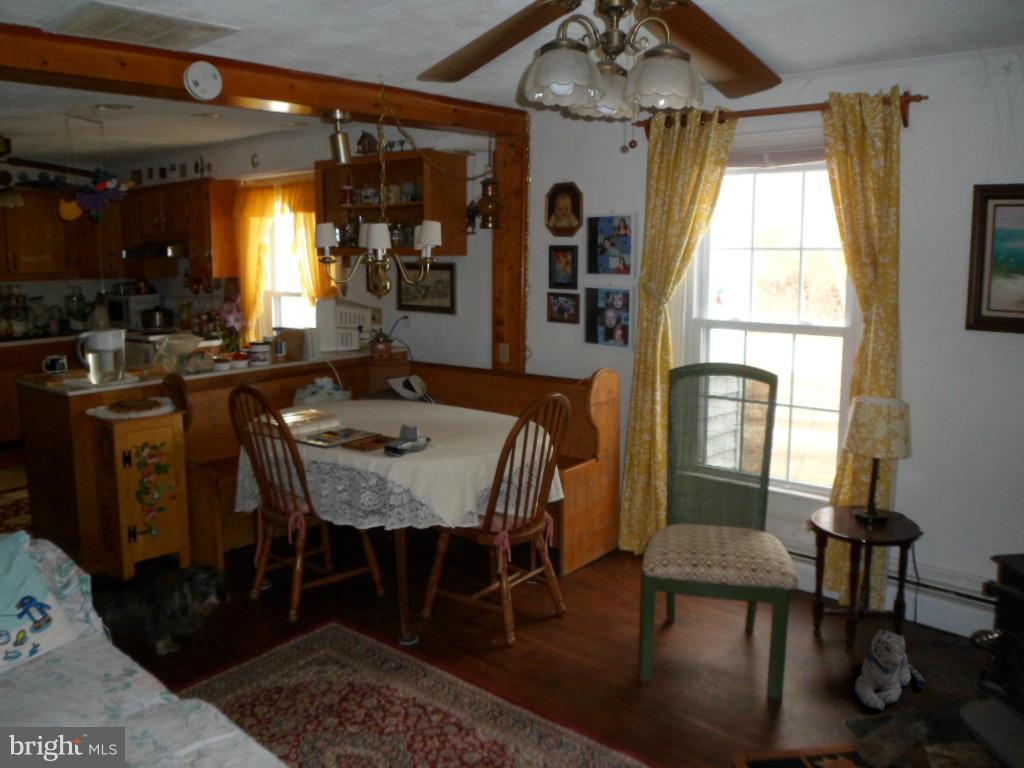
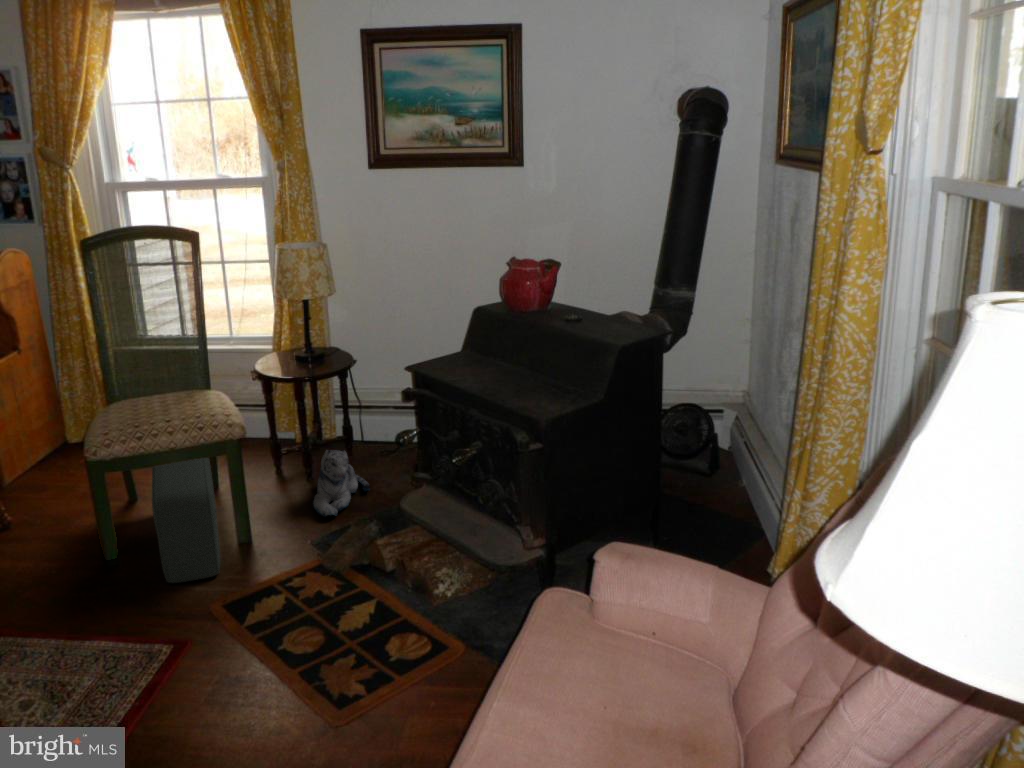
pouf: none [685,575,750,743] -> present [152,458,220,583]

